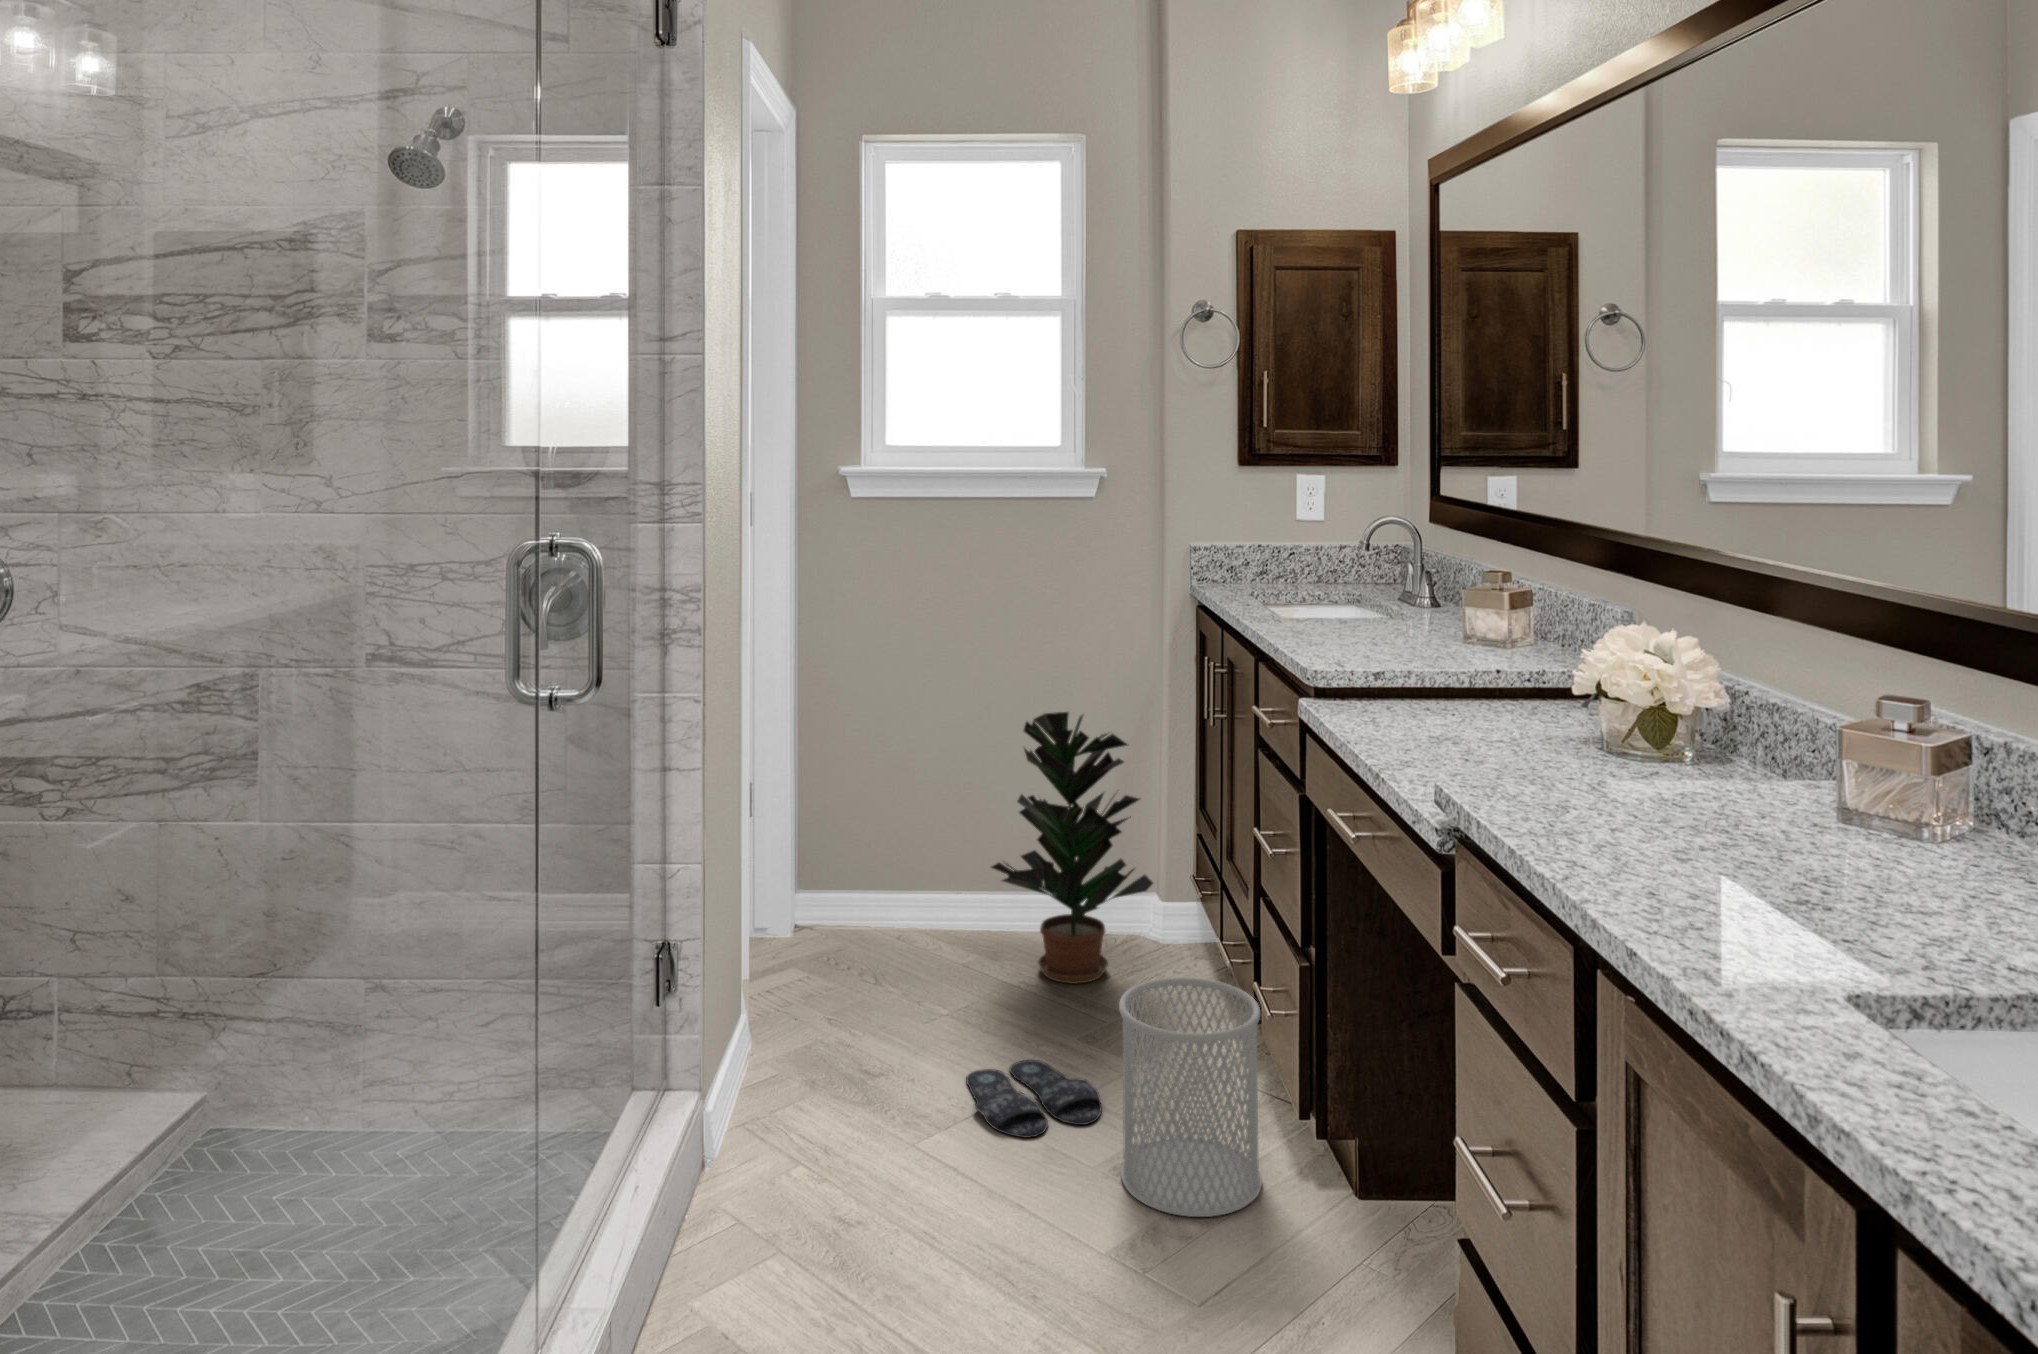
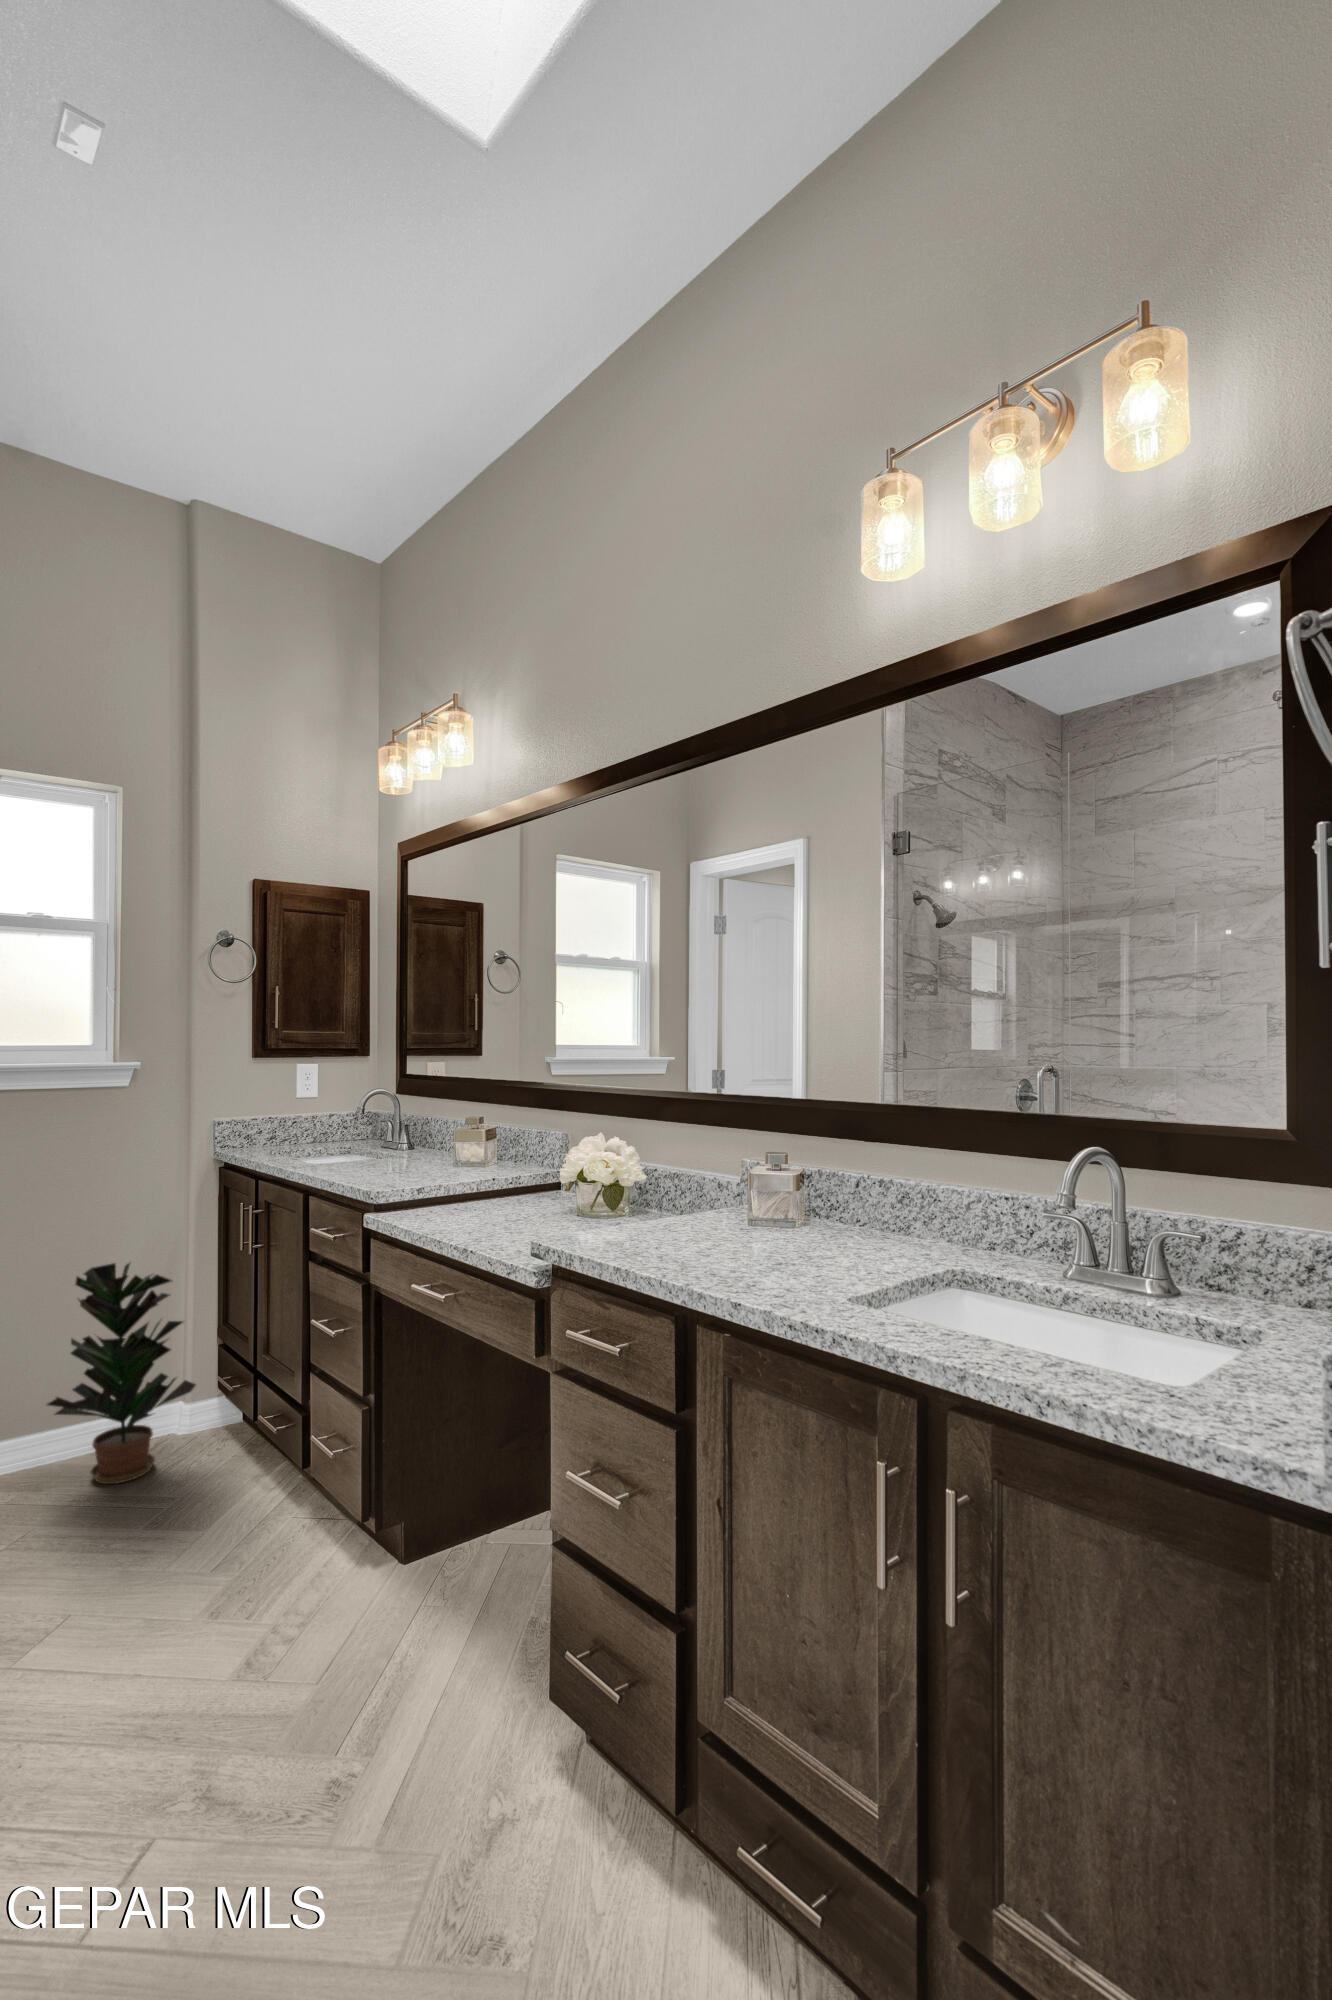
wastebasket: present [1119,977,1262,1217] -> none [227,1434,341,1616]
slippers: present [966,1060,1102,1138] -> none [59,1546,194,1610]

